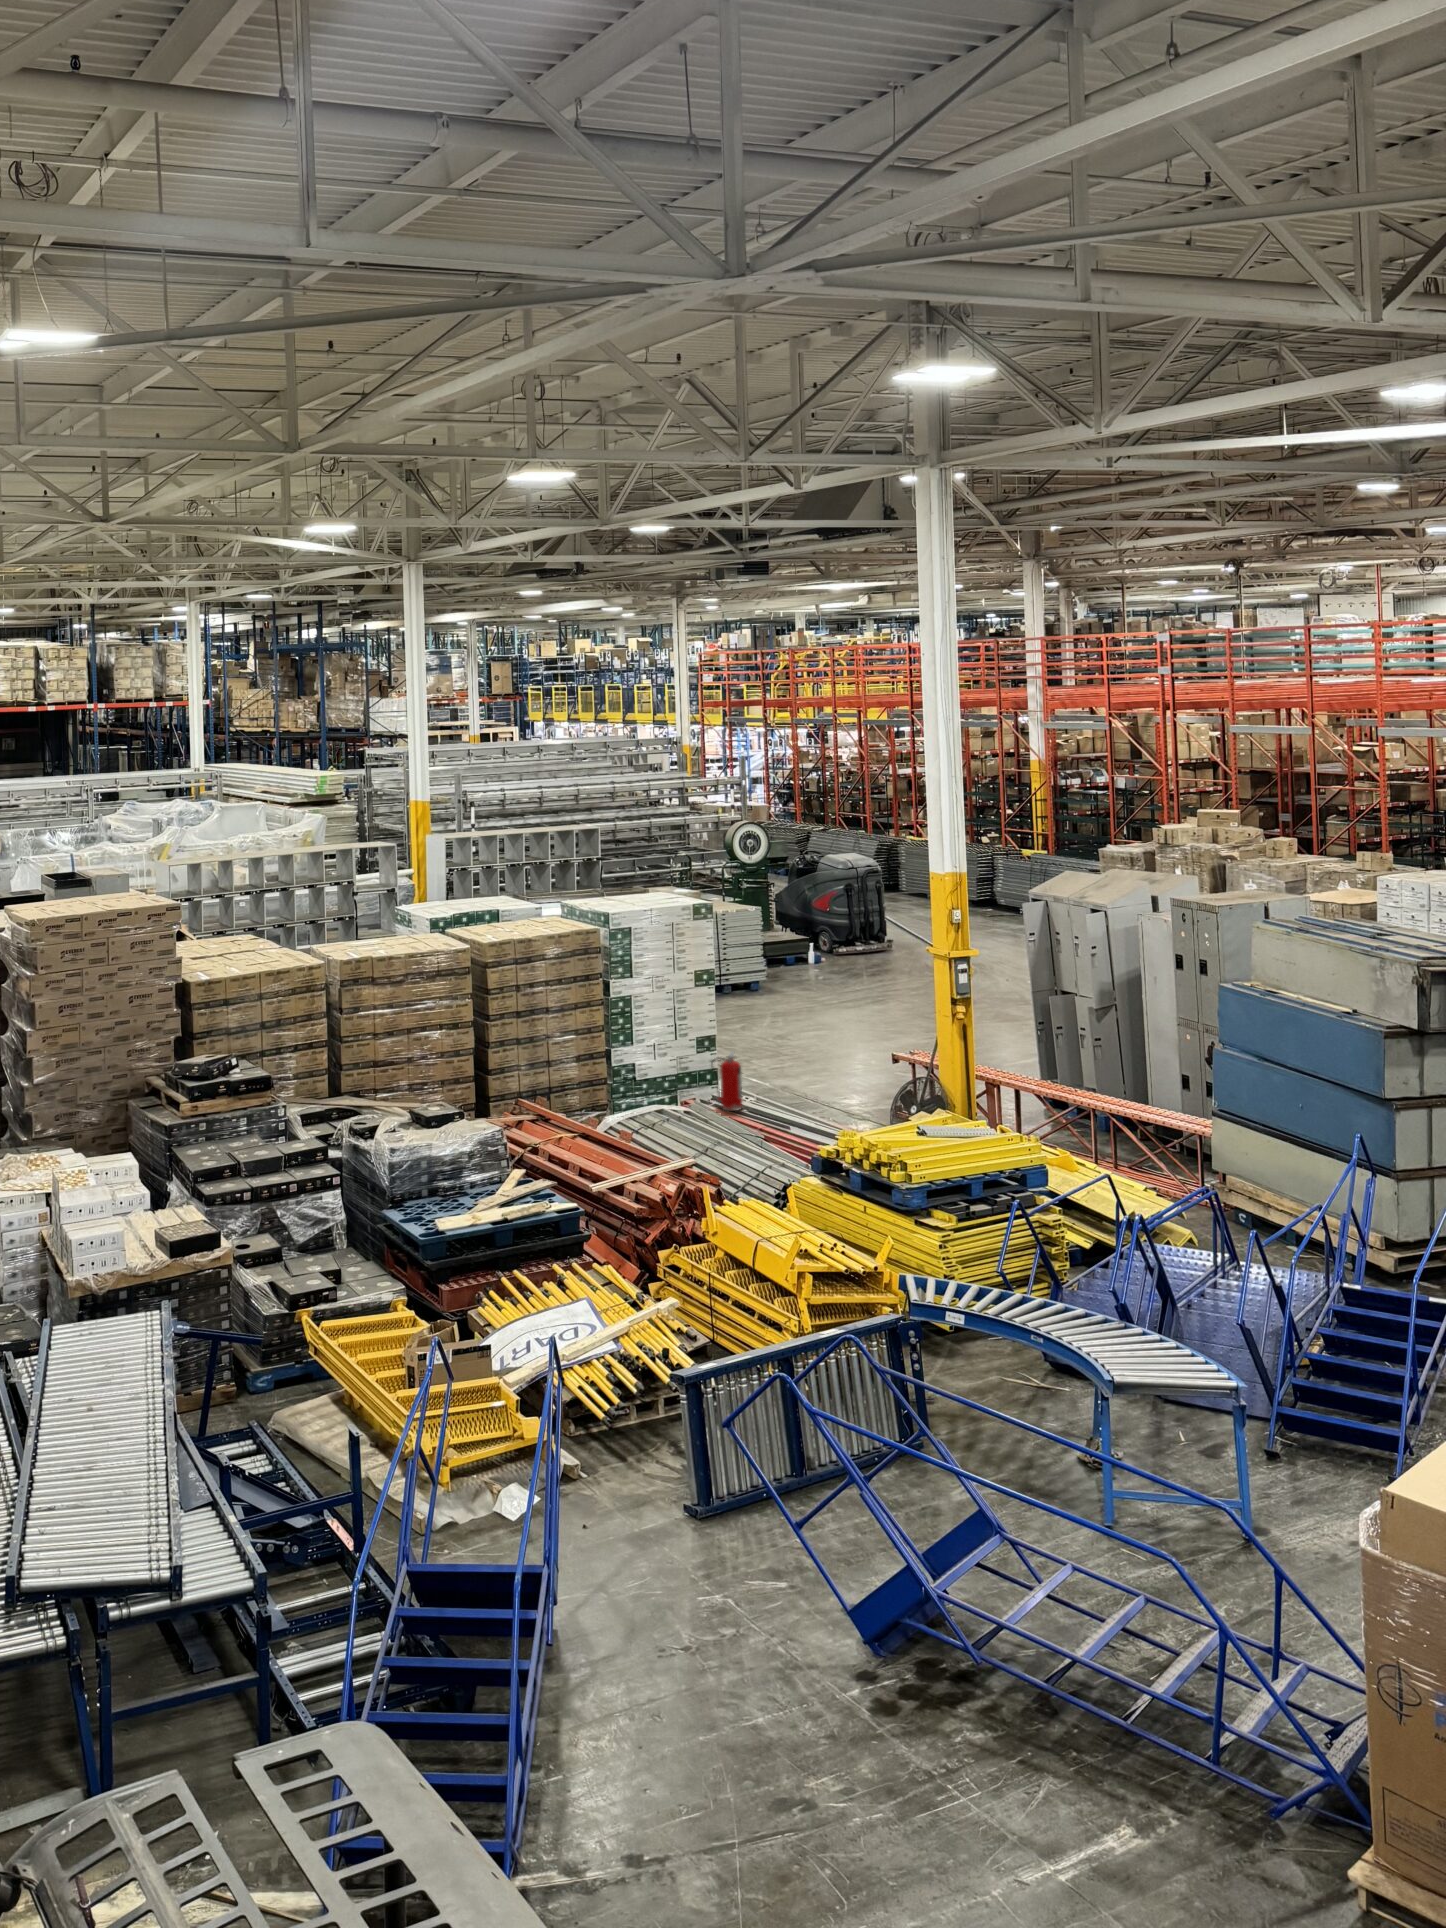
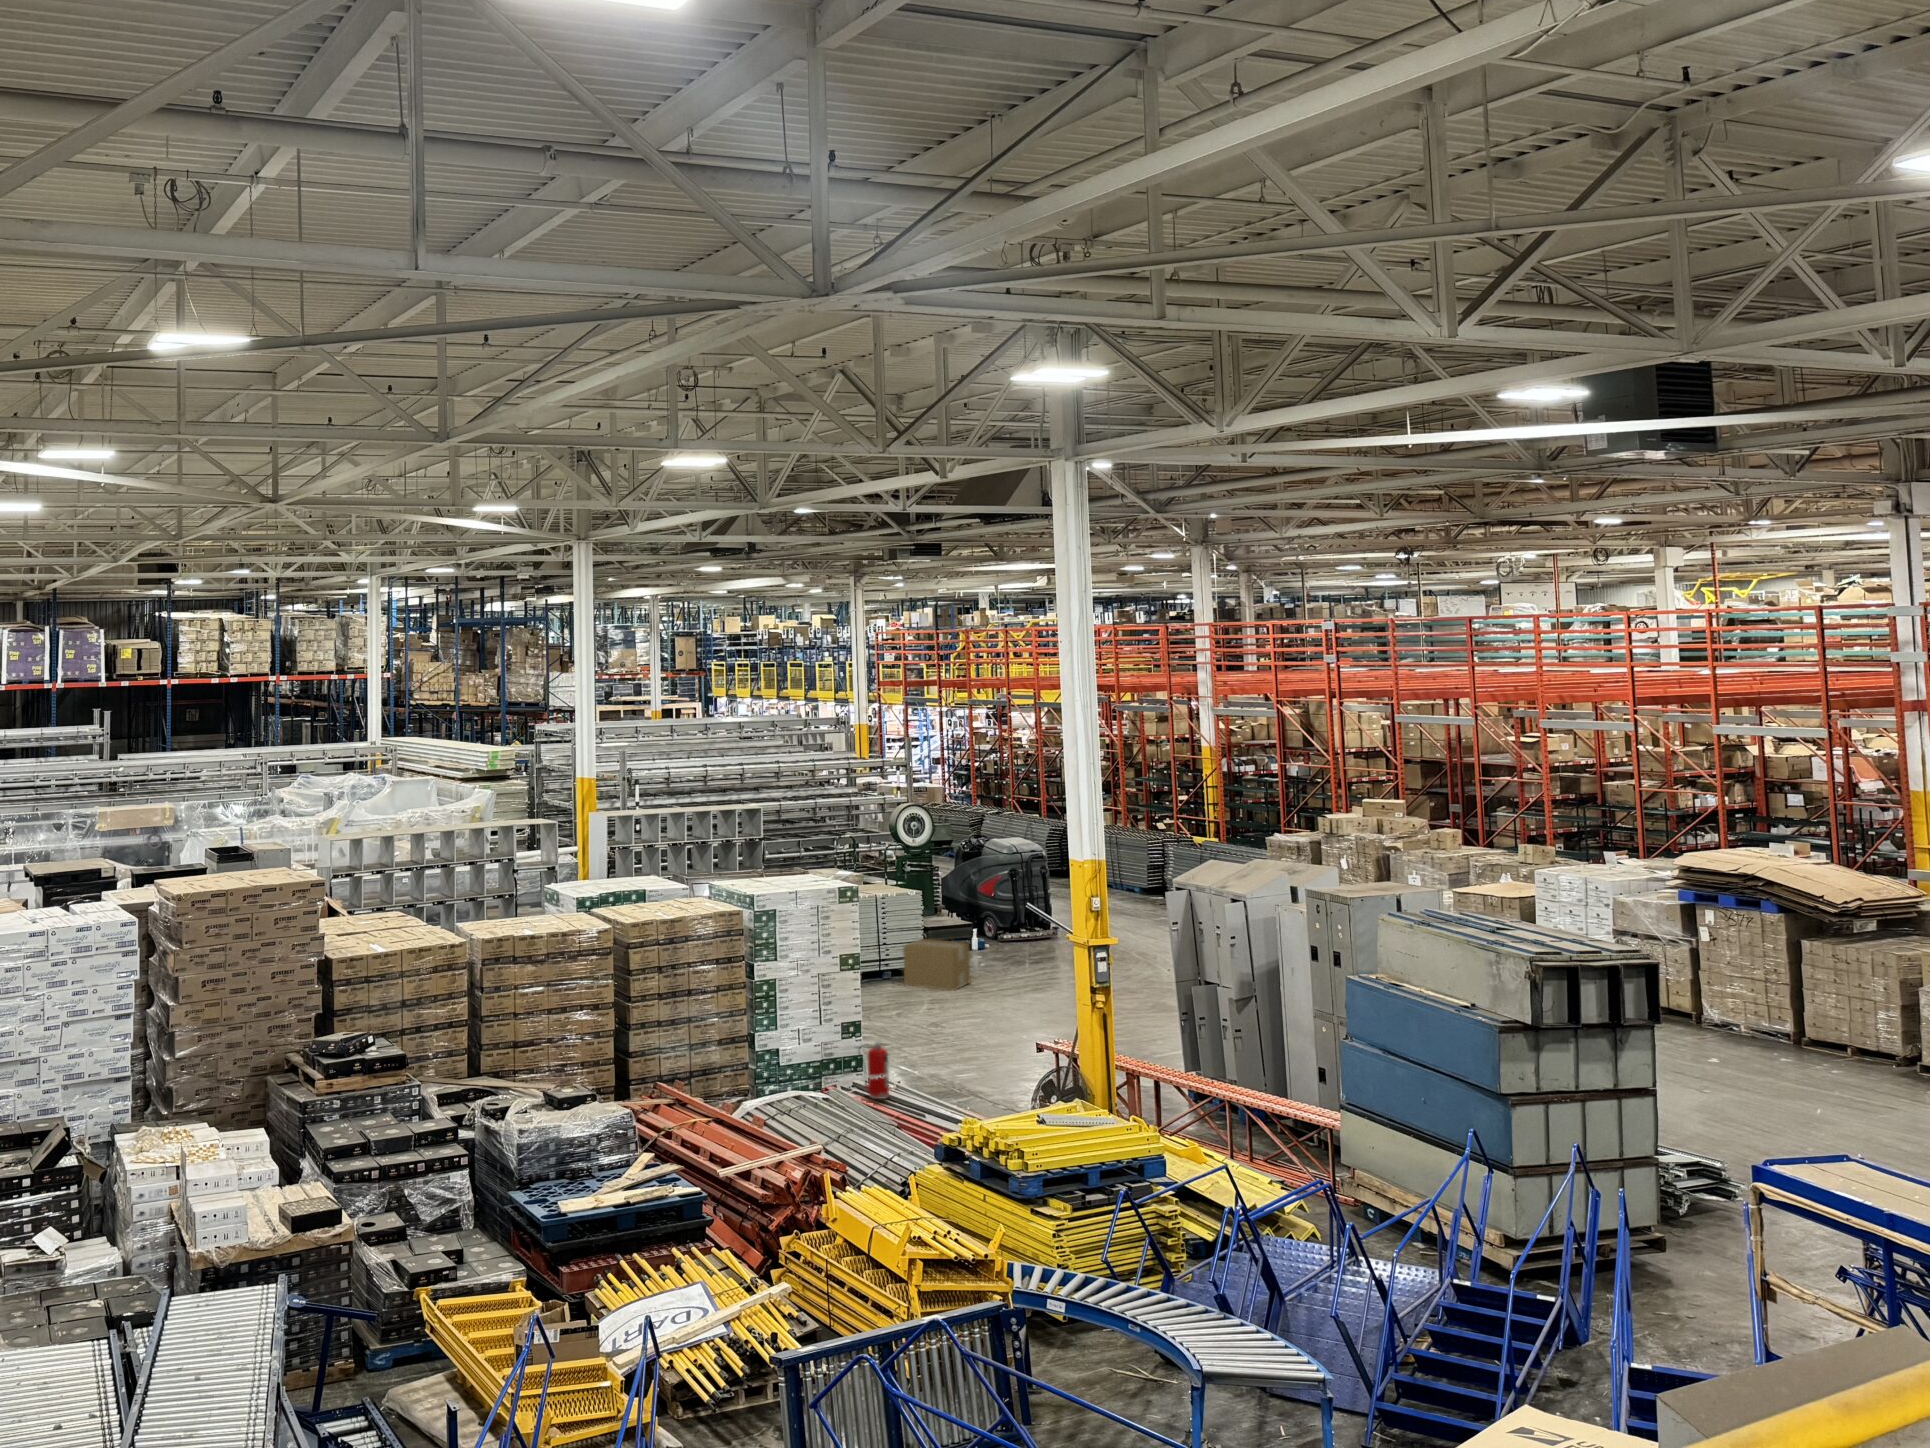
cardboard box: none [739,953,805,1003] -> present [903,939,970,991]

